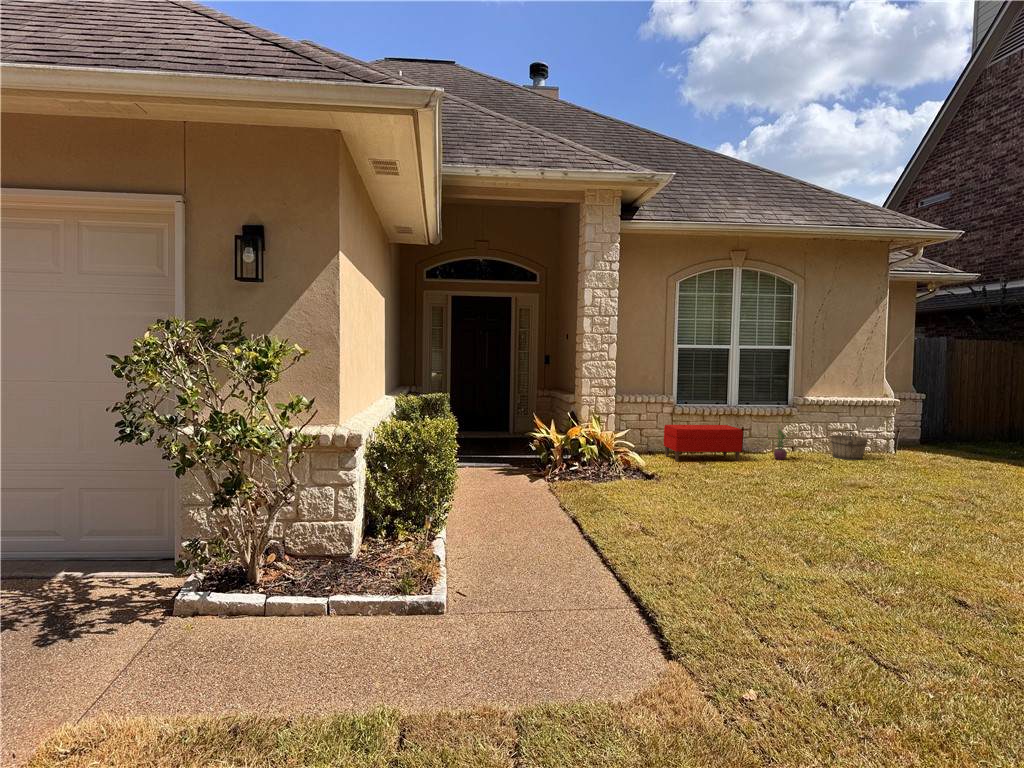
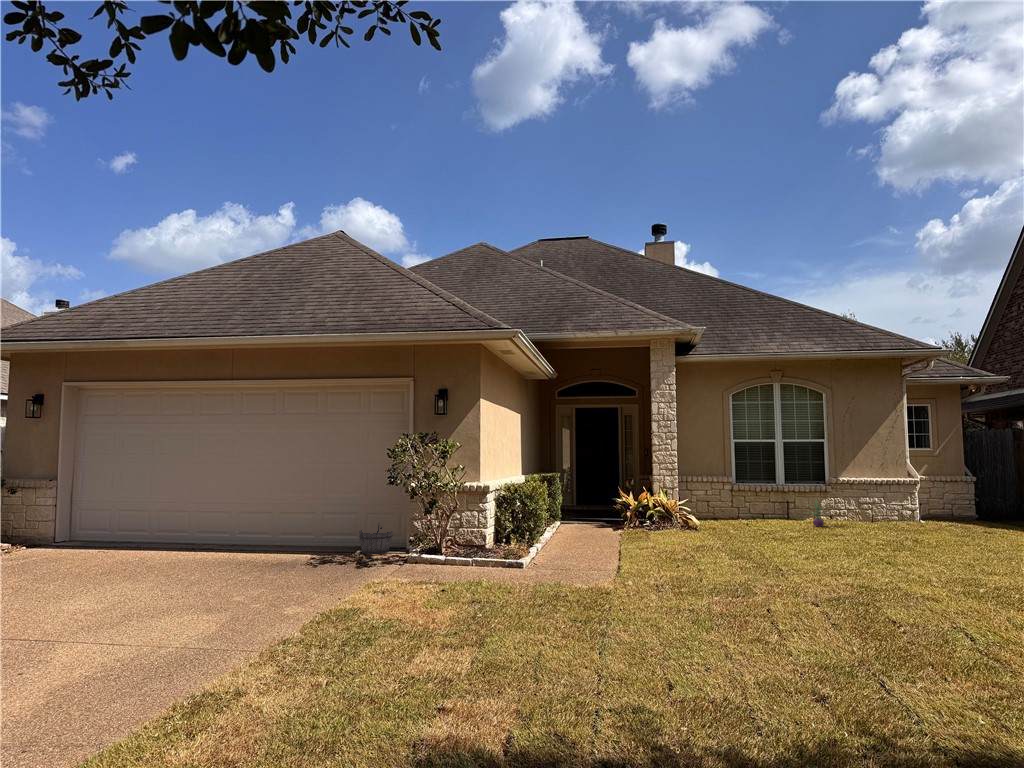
bench: present [664,425,743,462] -> none [723,498,782,527]
wooden bucket: present [830,430,868,460] -> present [359,525,393,554]

